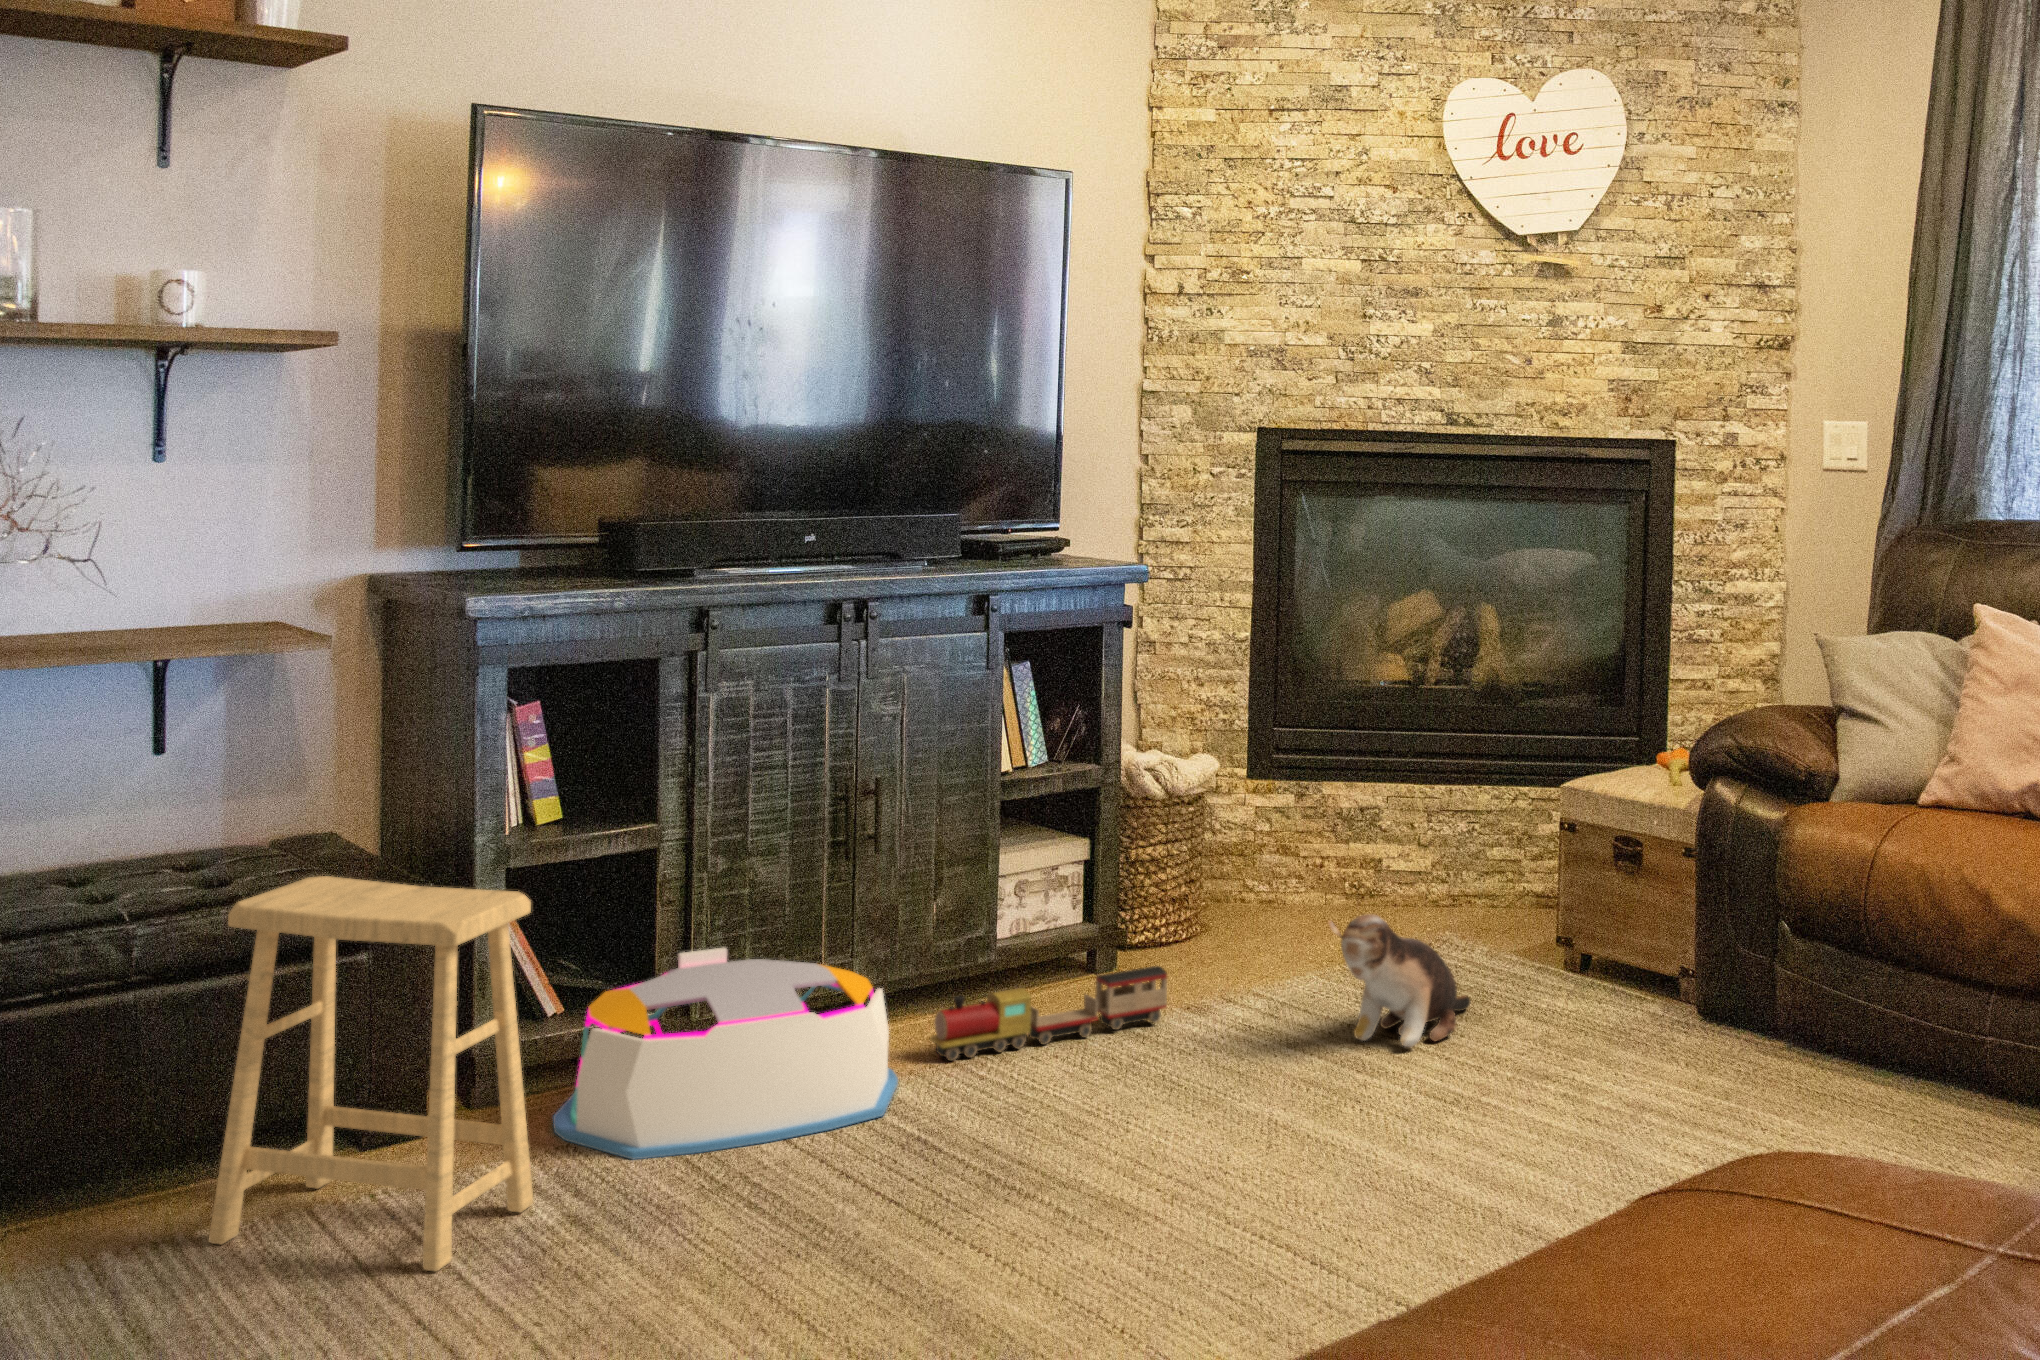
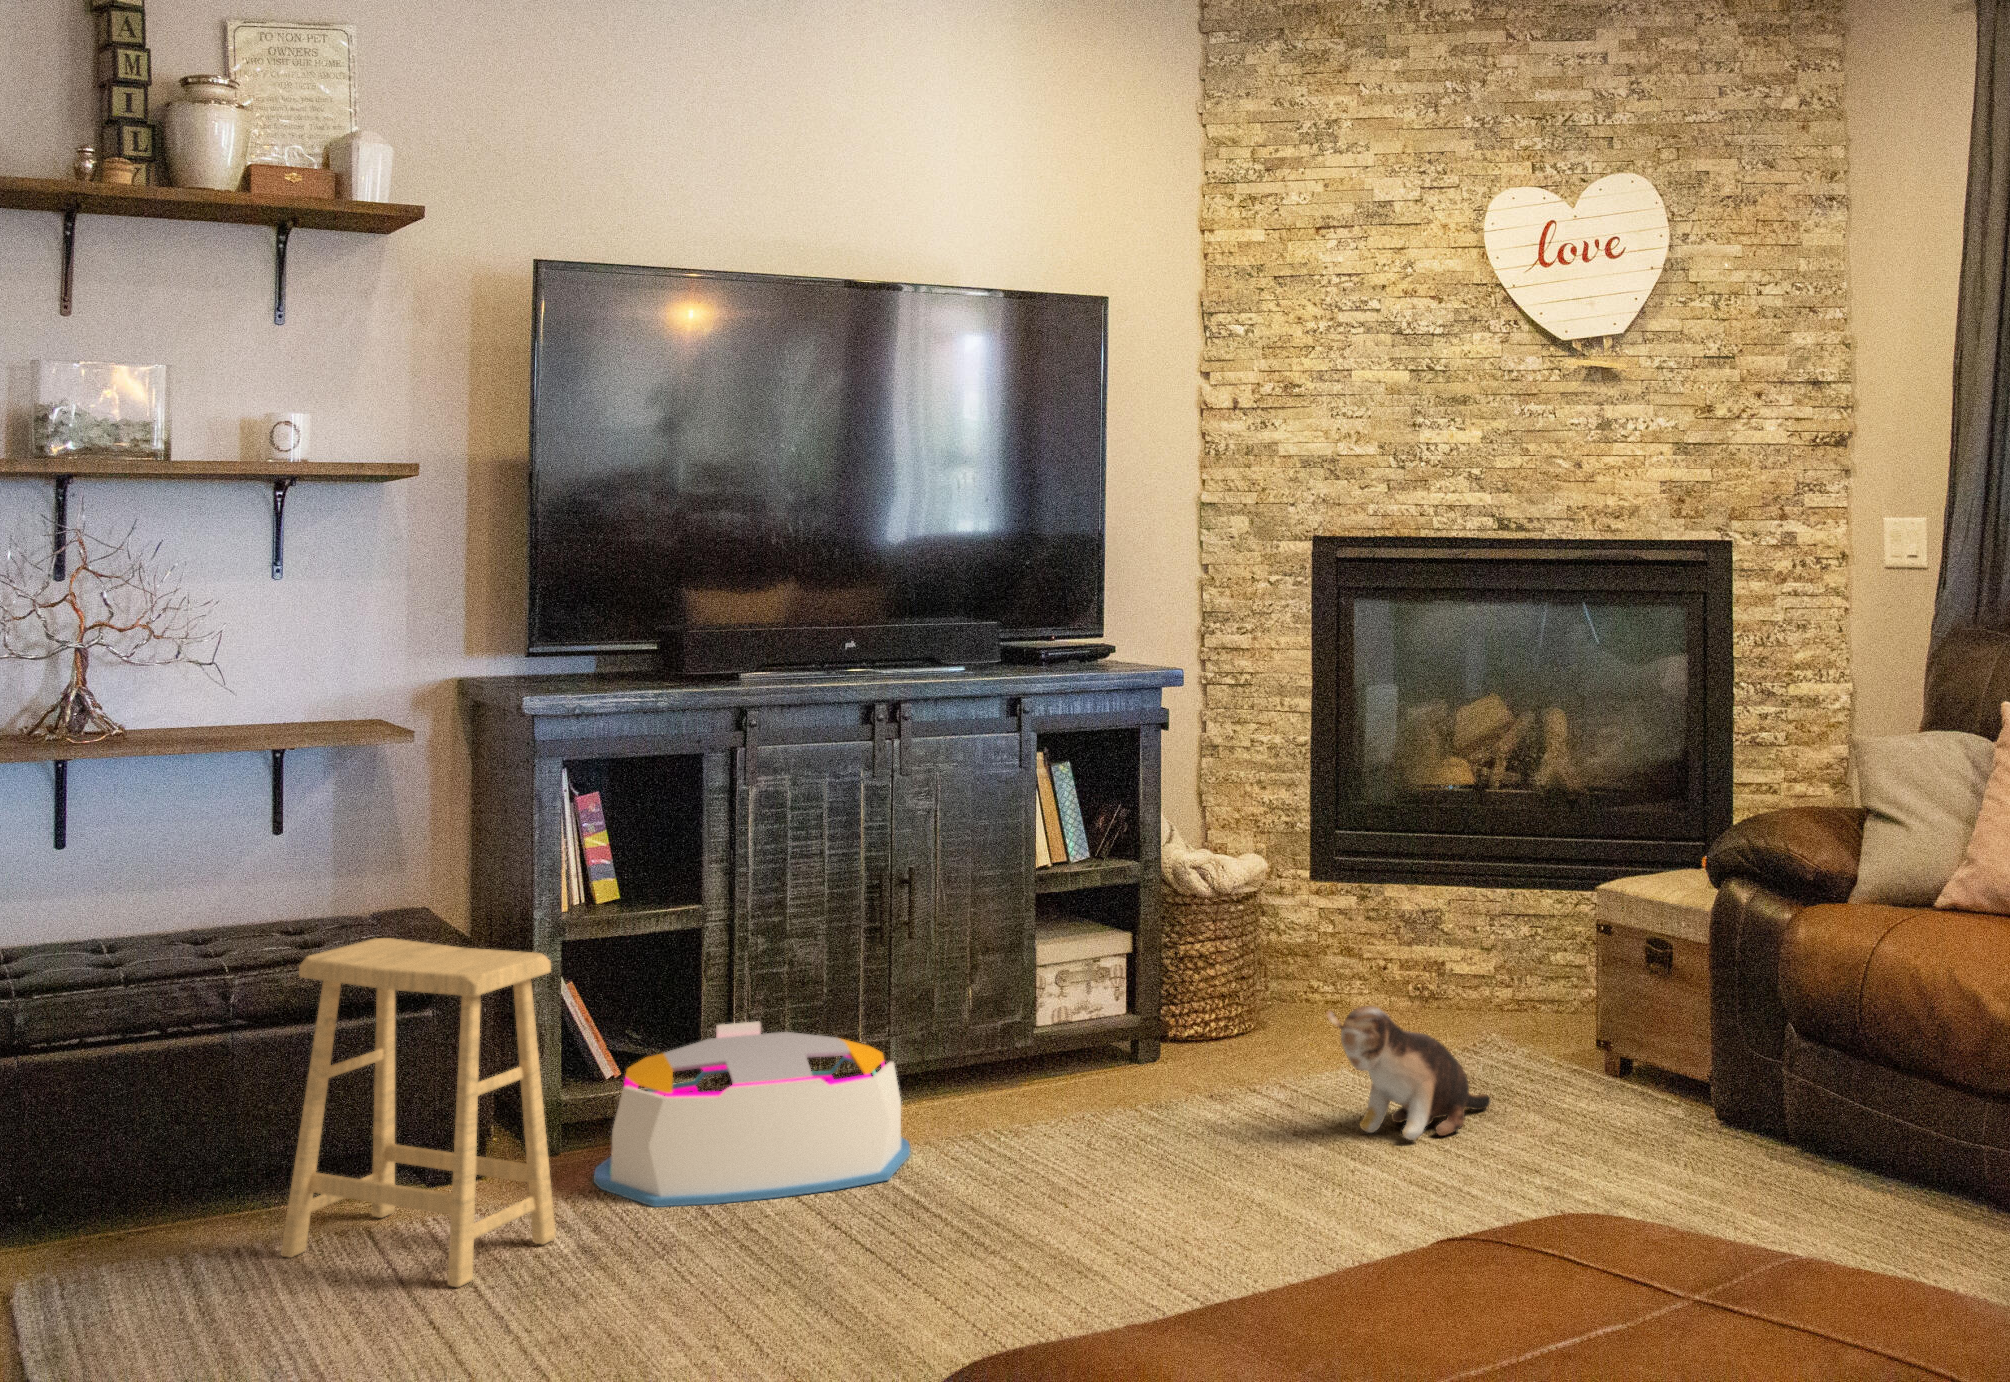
toy train: present [930,966,1167,1061] -> none [949,1055,1183,1137]

